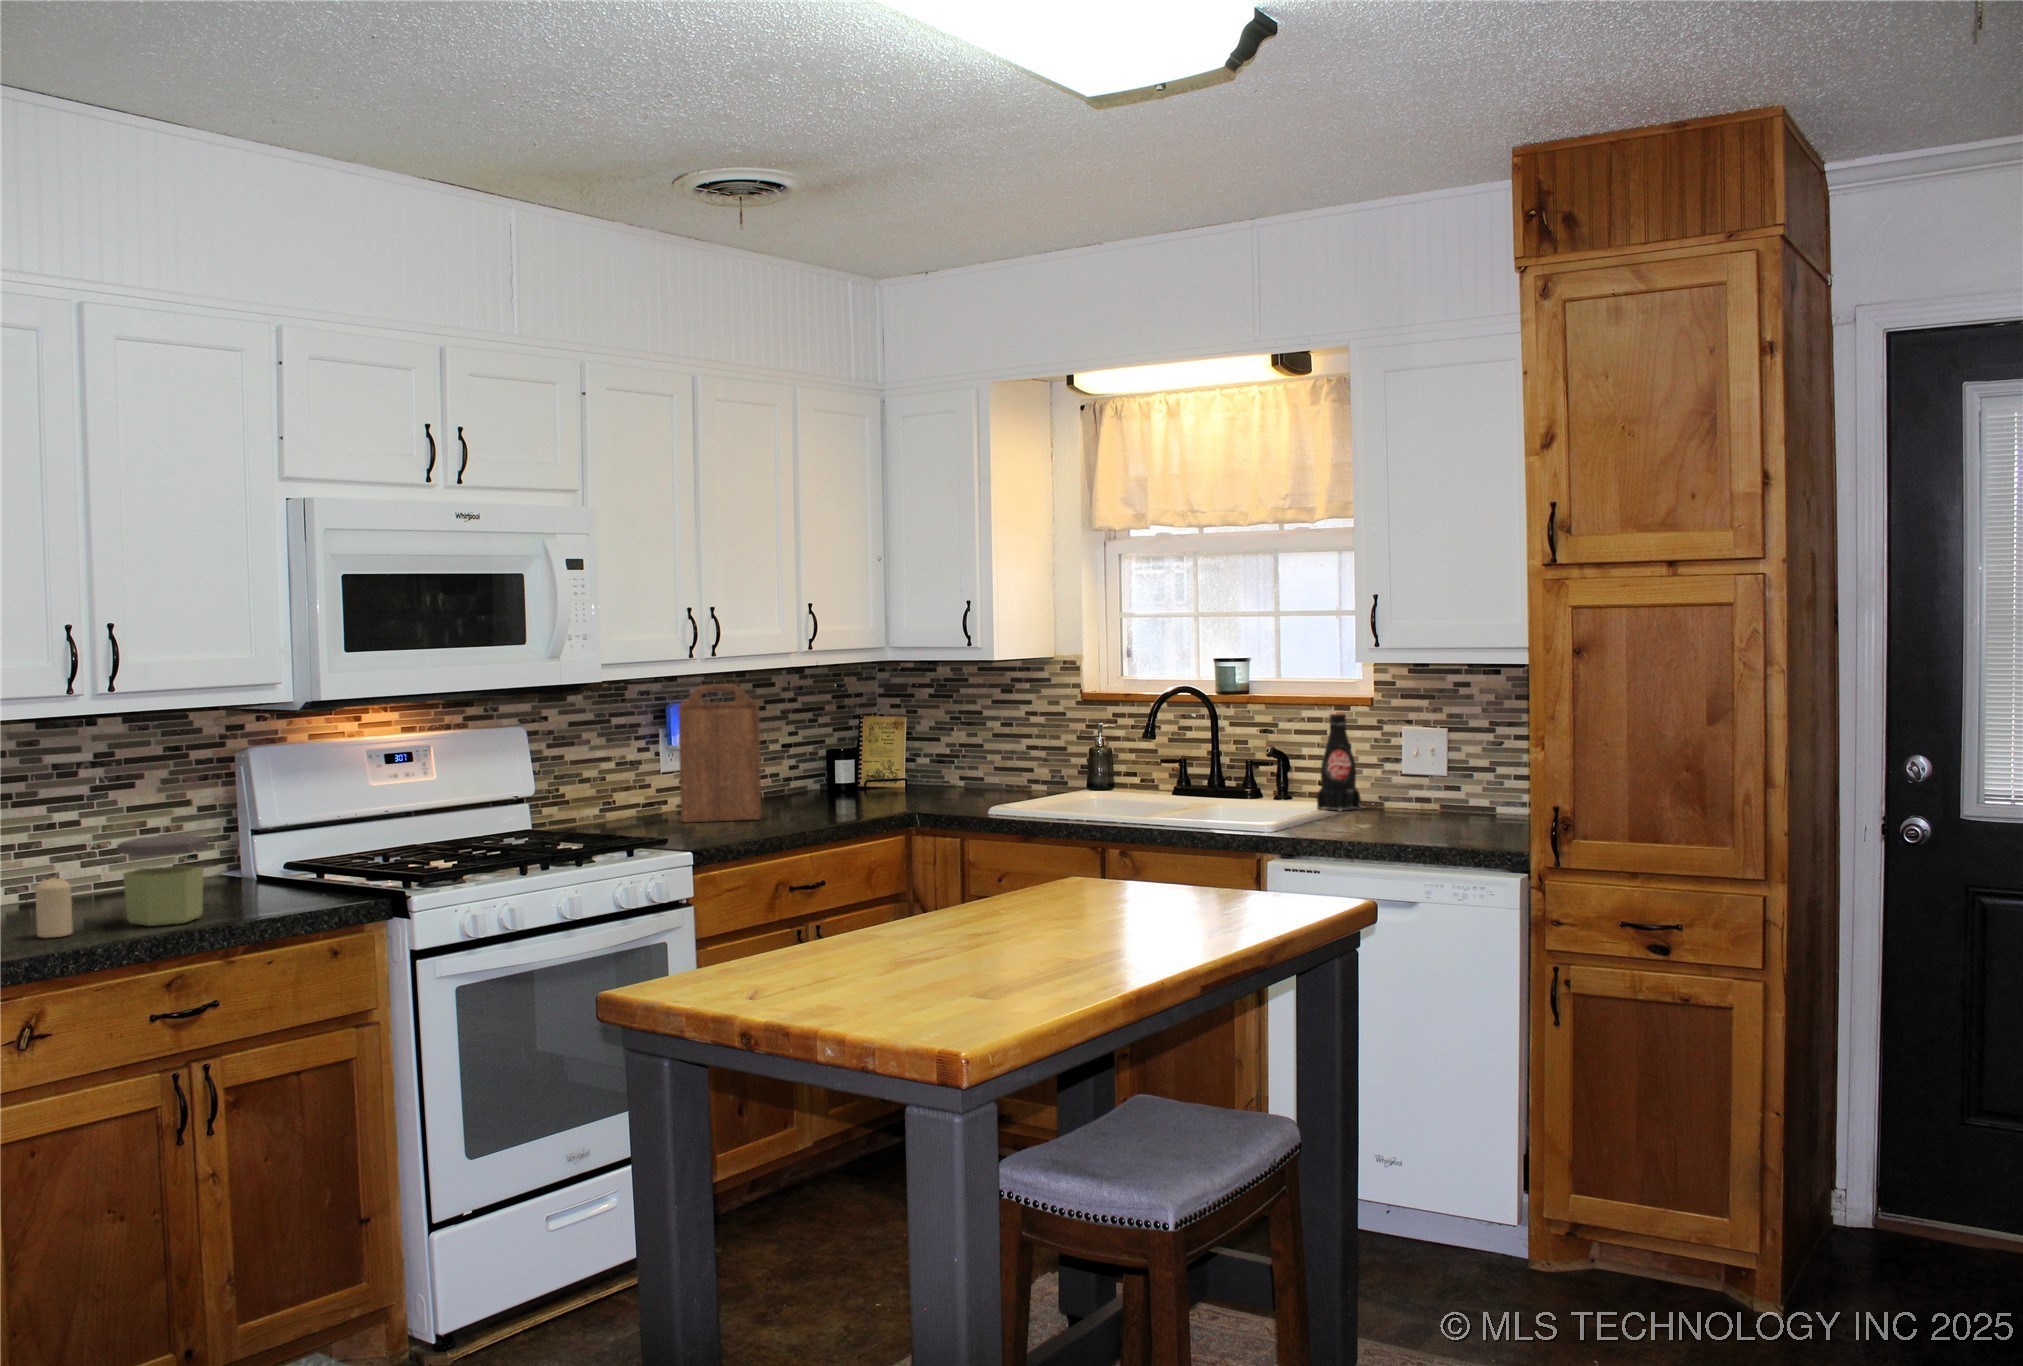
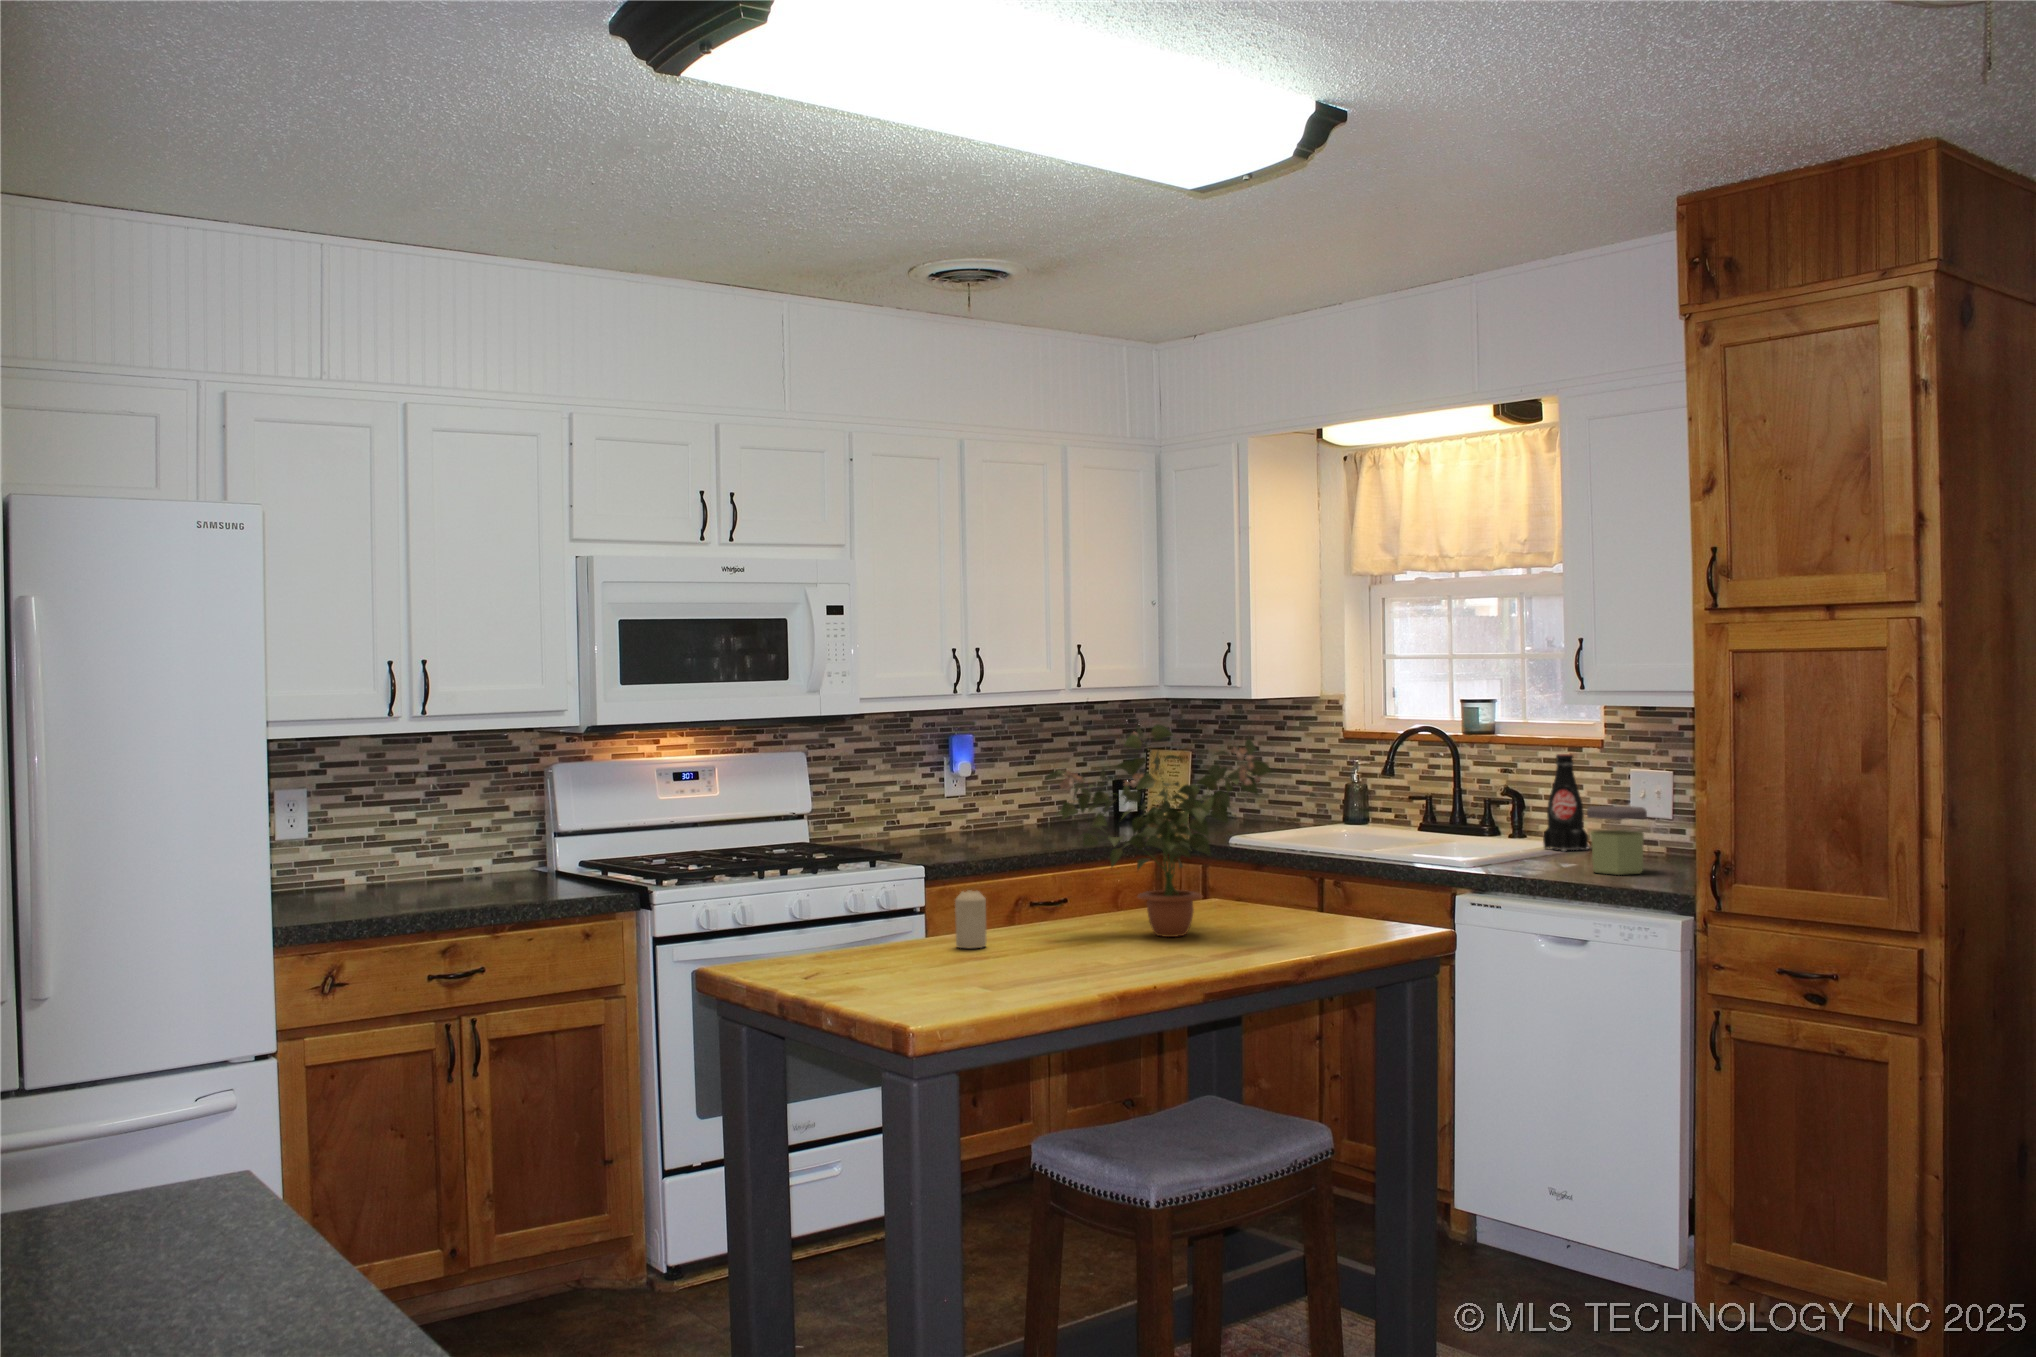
cutting board: present [679,684,761,822] -> none [940,718,1013,840]
potted plant: none [956,692,1220,918] -> present [1045,724,1272,937]
jar: present [117,835,208,926] -> present [1587,806,1647,875]
candle: present [36,878,73,938] -> present [955,890,987,948]

